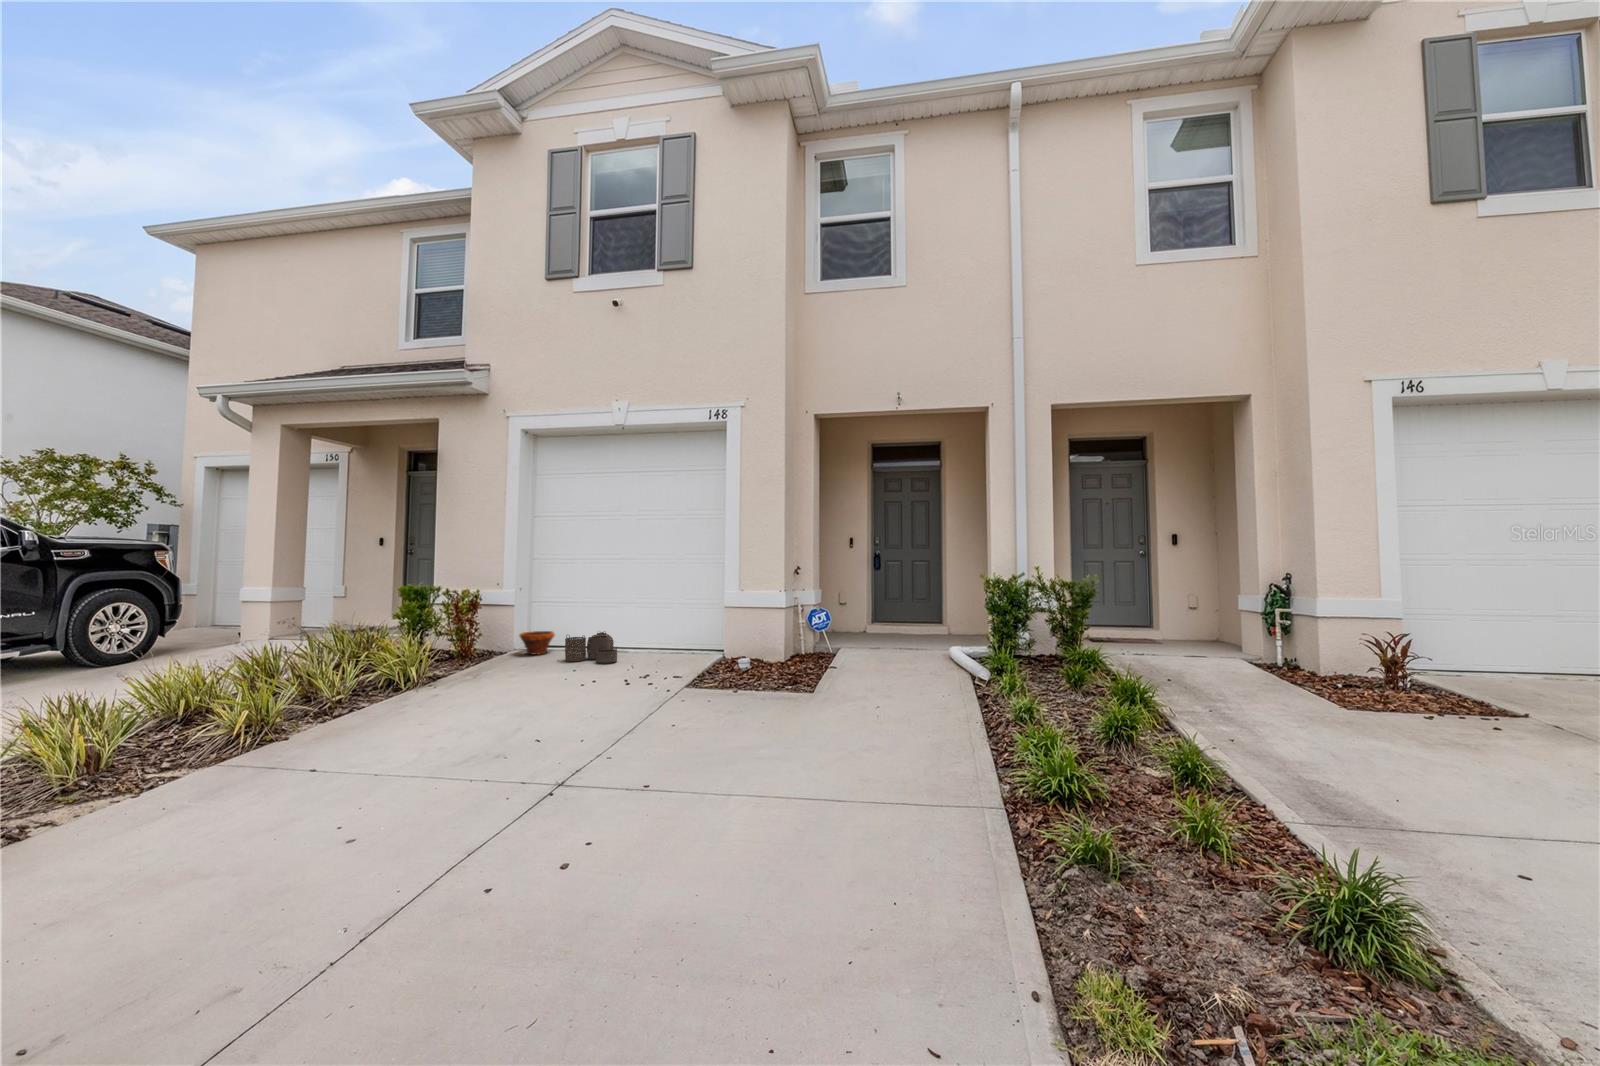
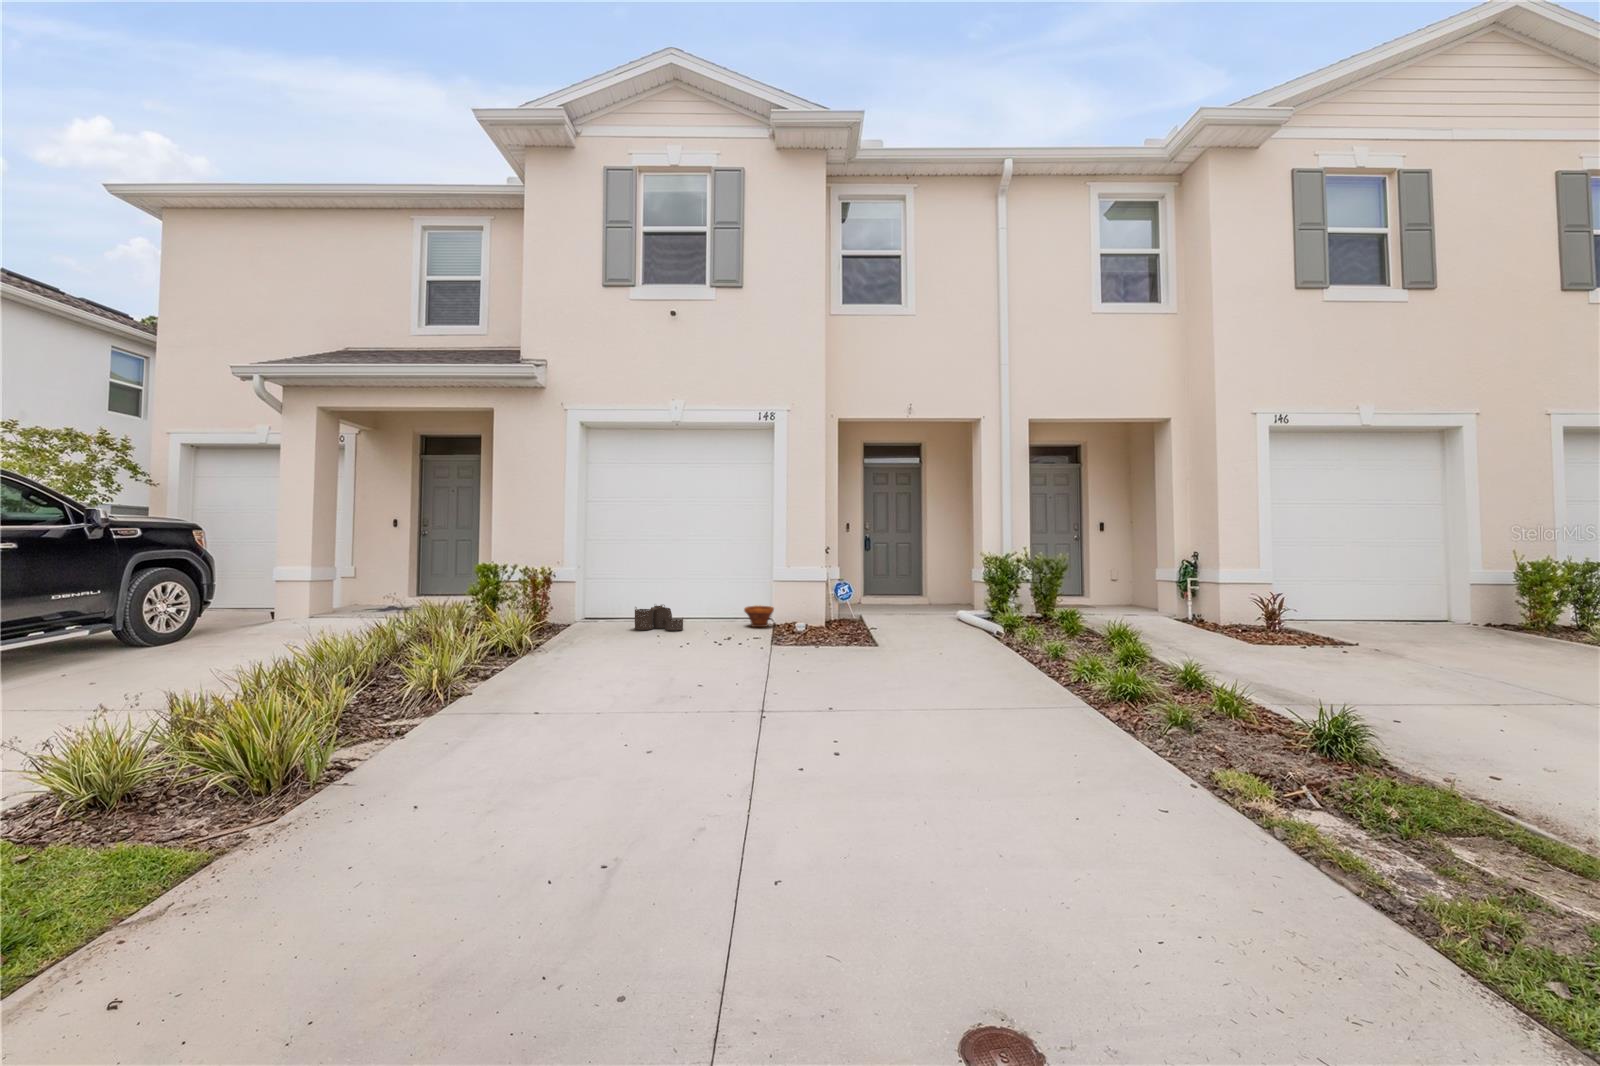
planter: present [519,631,555,655] -> present [744,605,774,627]

